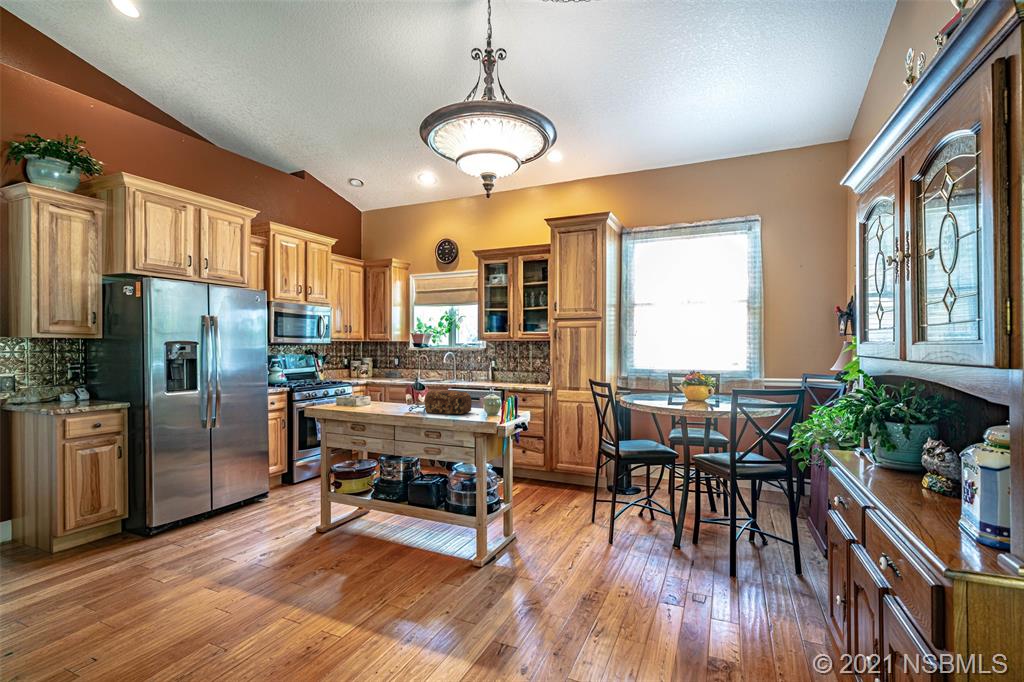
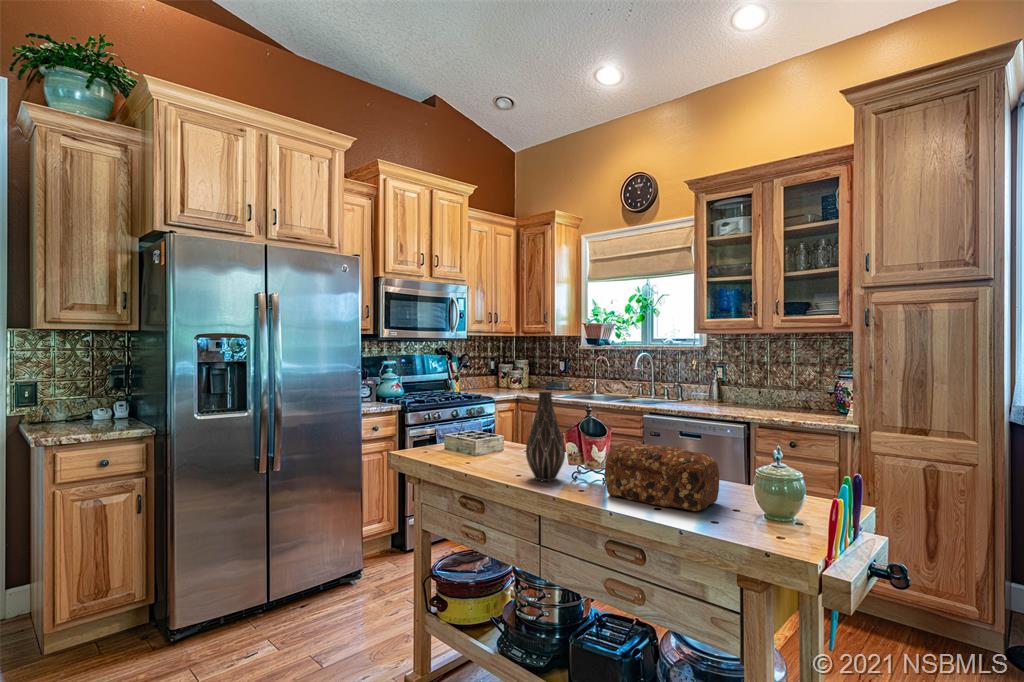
vase: none [388,369,406,411] -> present [526,391,565,481]

